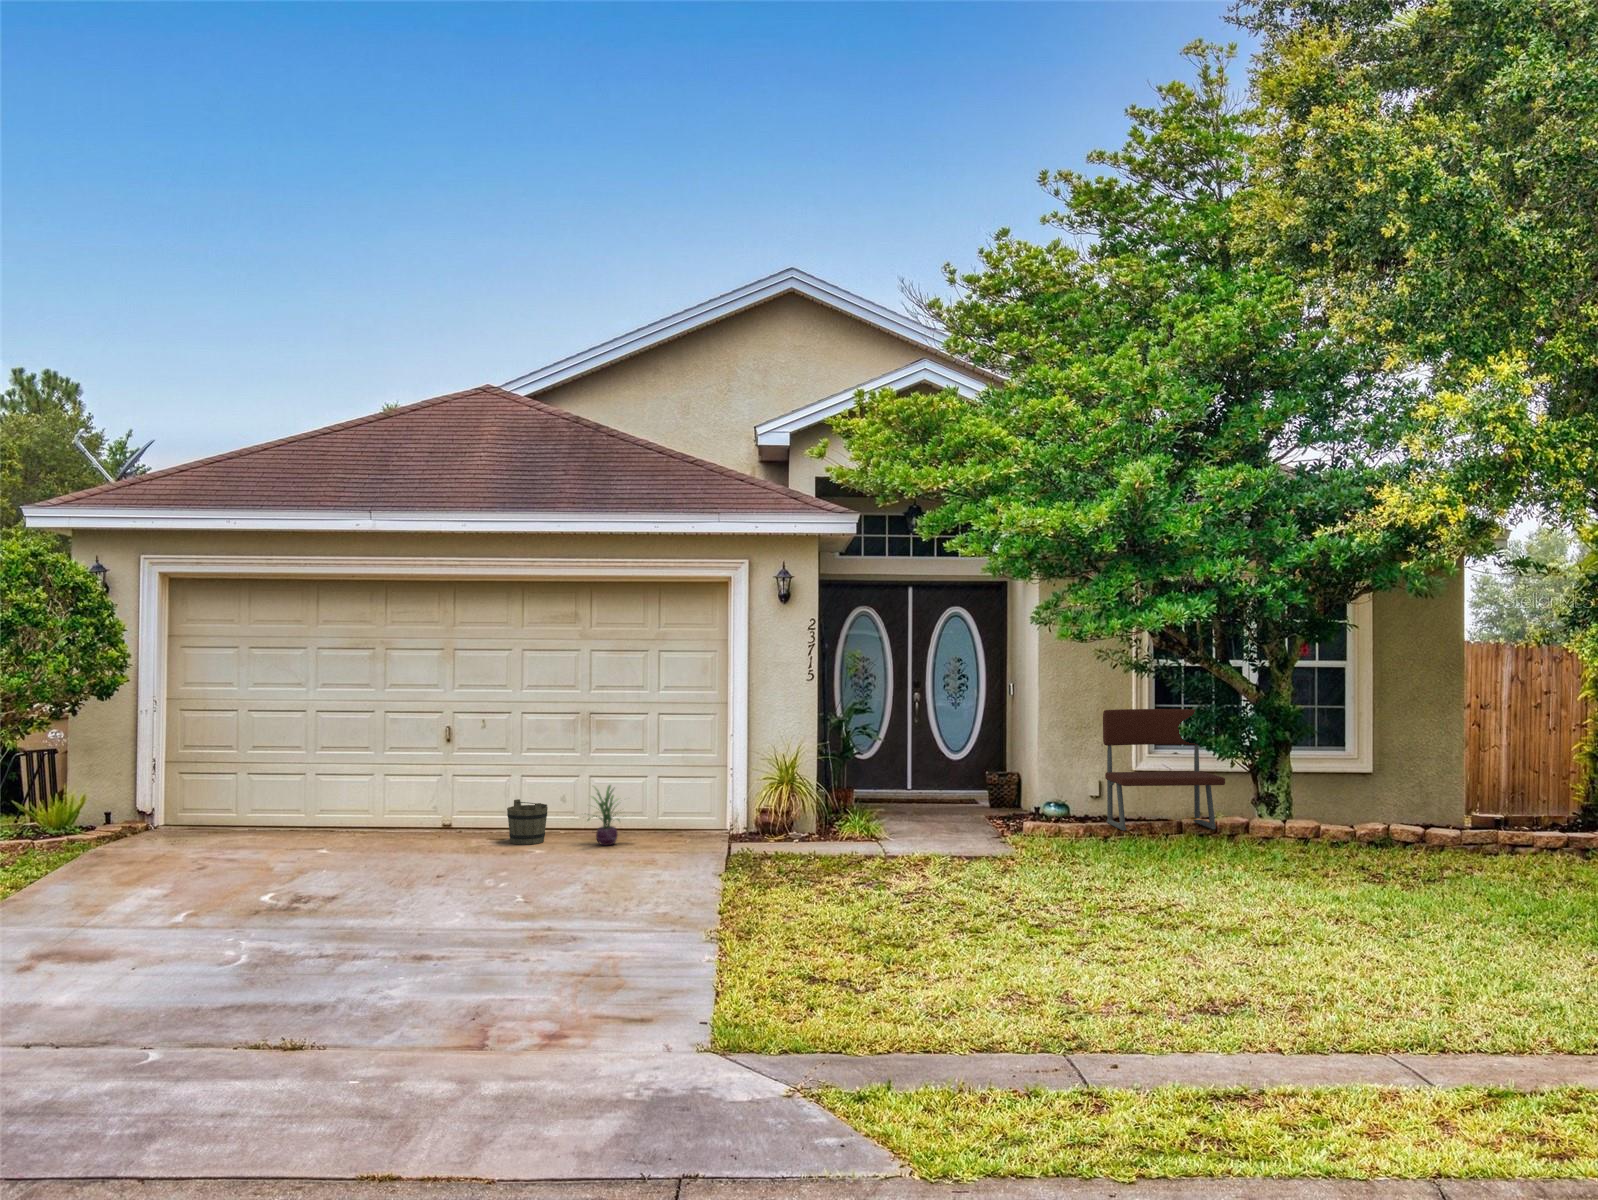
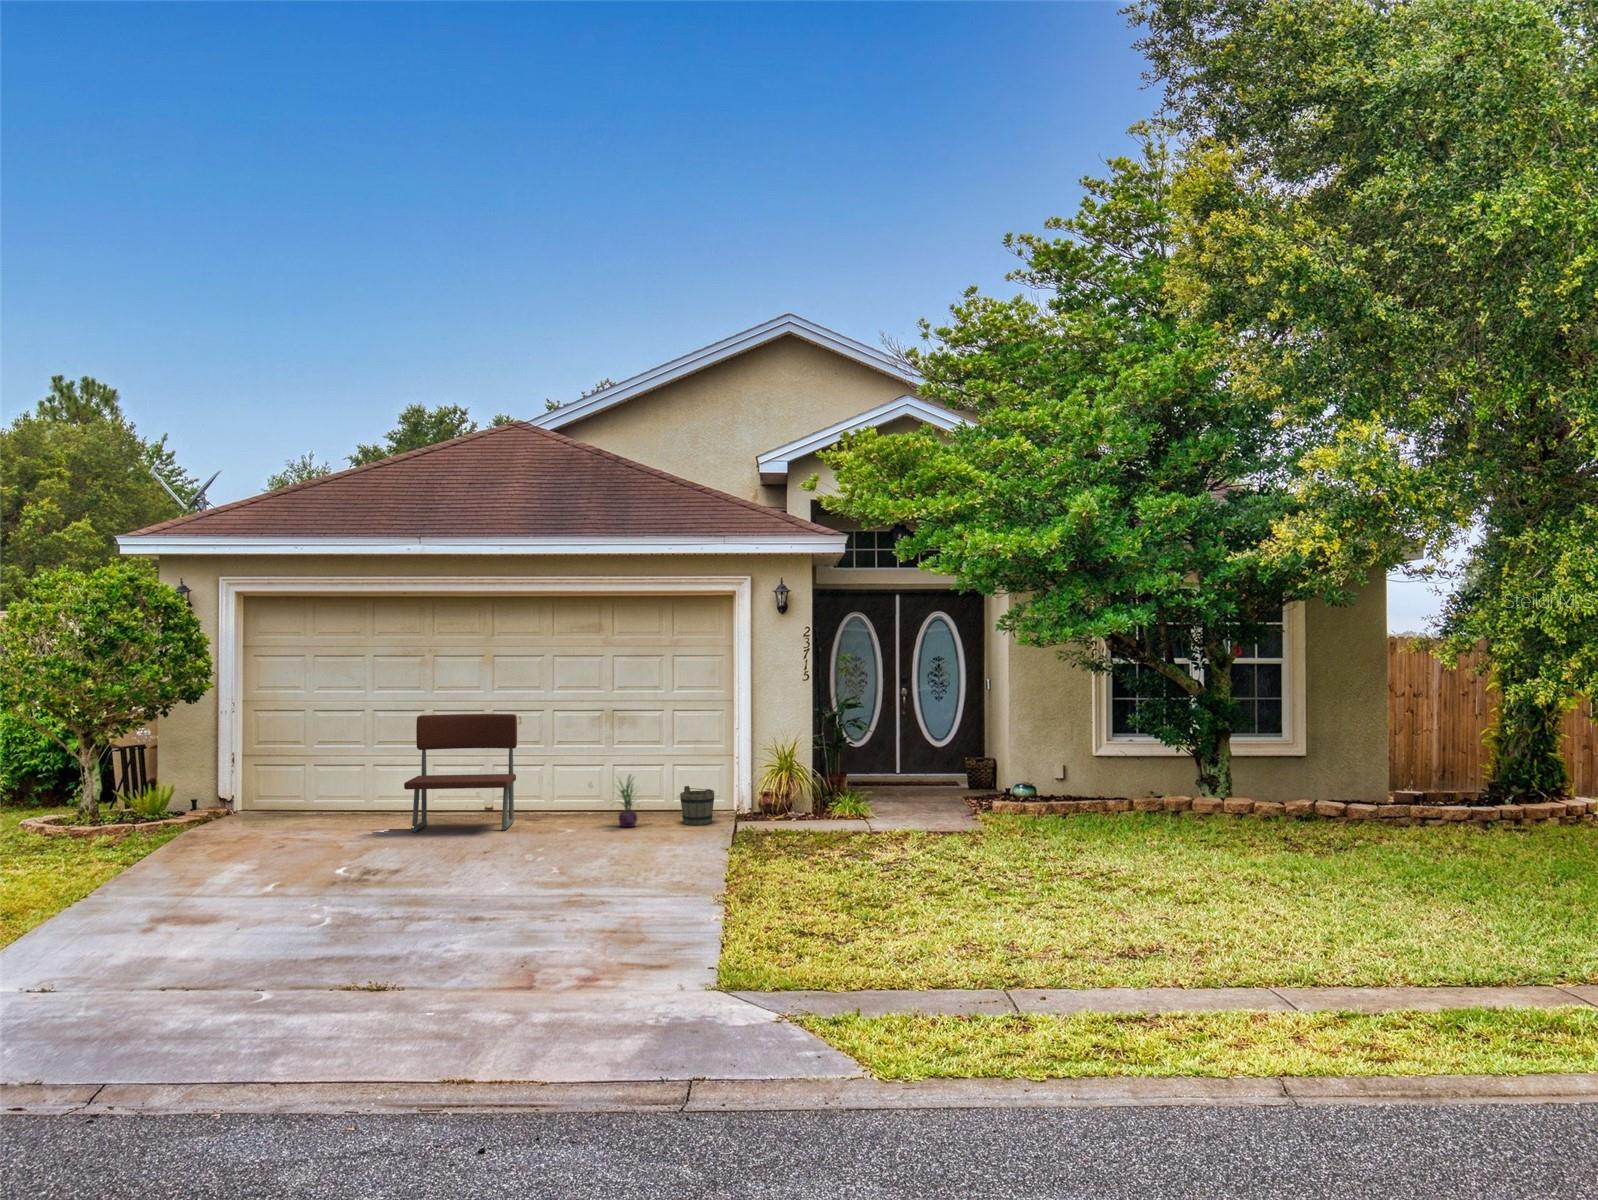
bench: present [1103,709,1225,831] -> present [404,714,517,832]
bucket: present [507,799,548,845] -> present [680,786,714,825]

